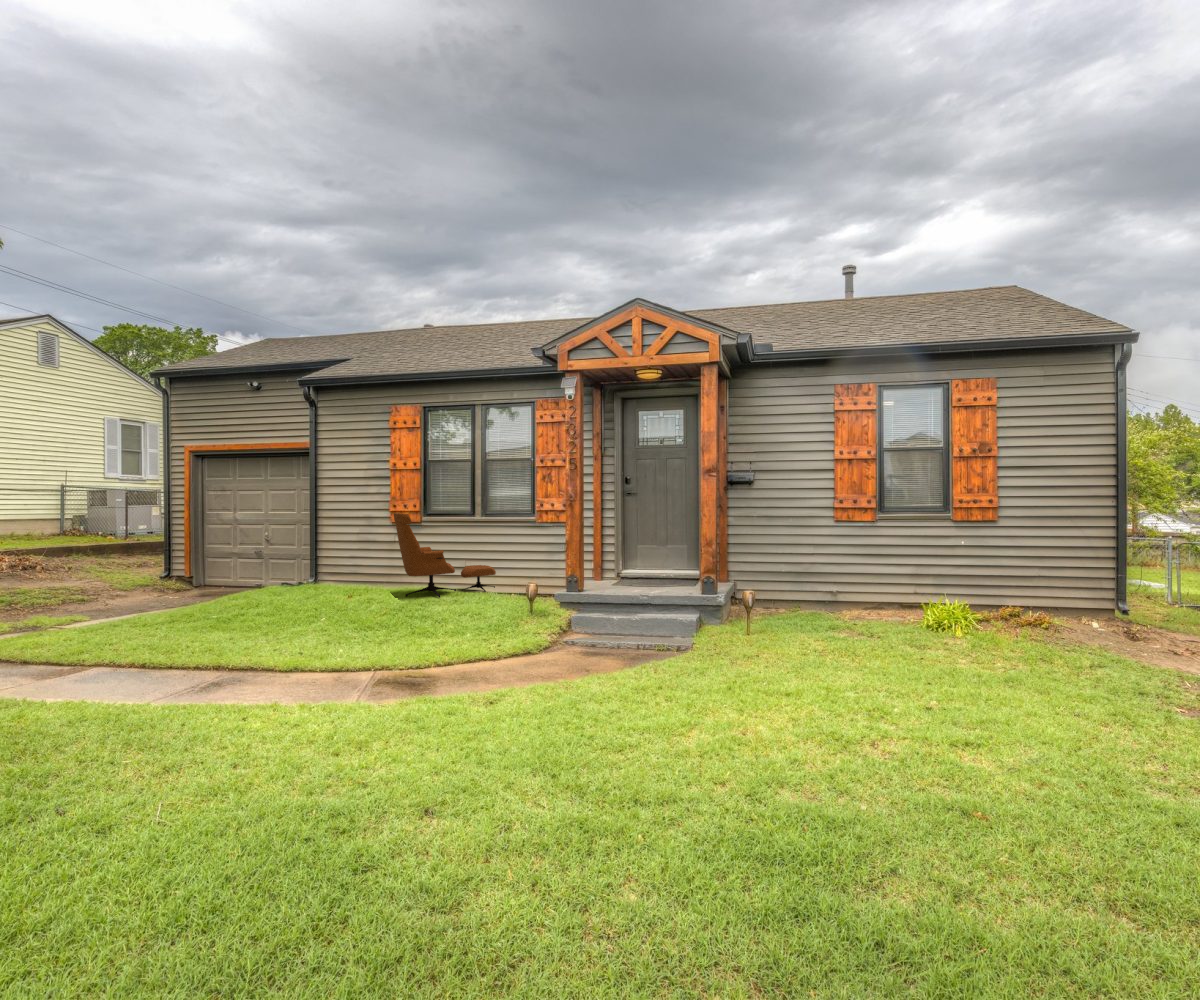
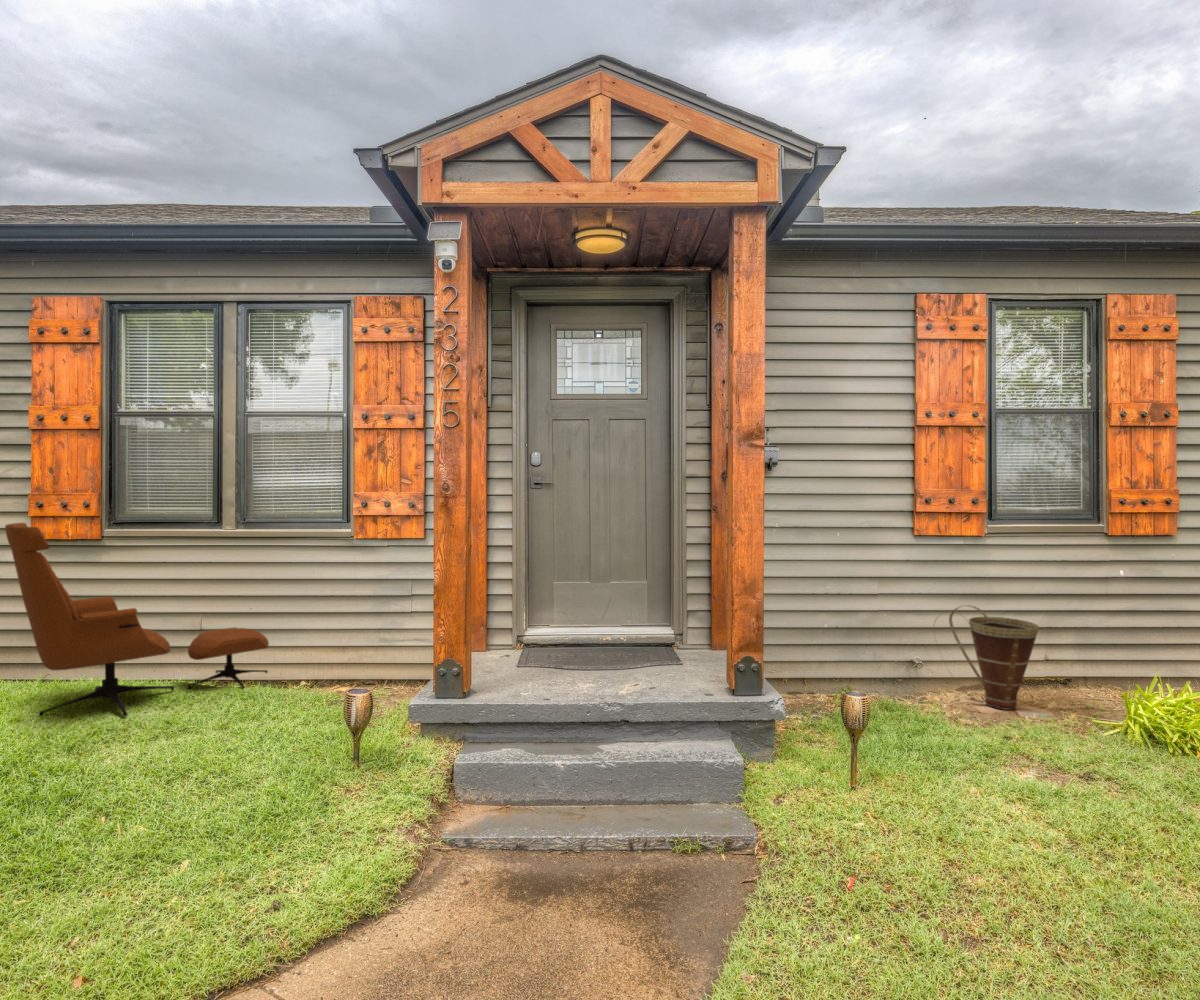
basket: none [839,560,892,616] -> present [949,606,1039,710]

